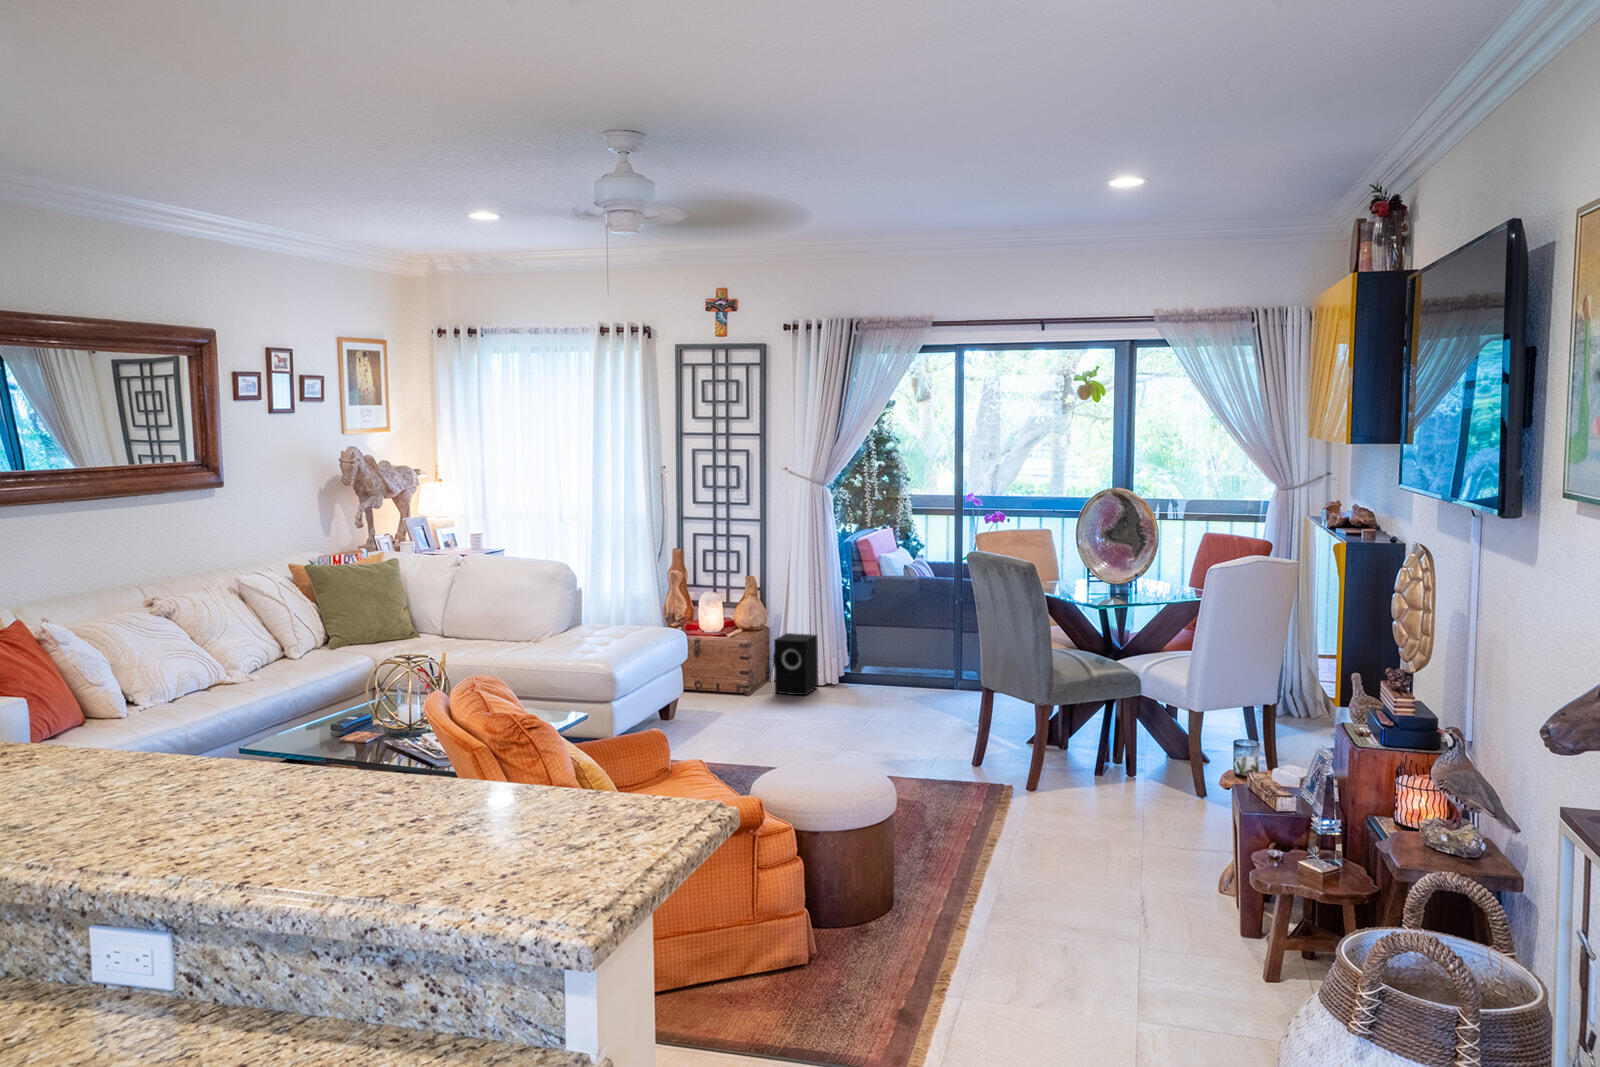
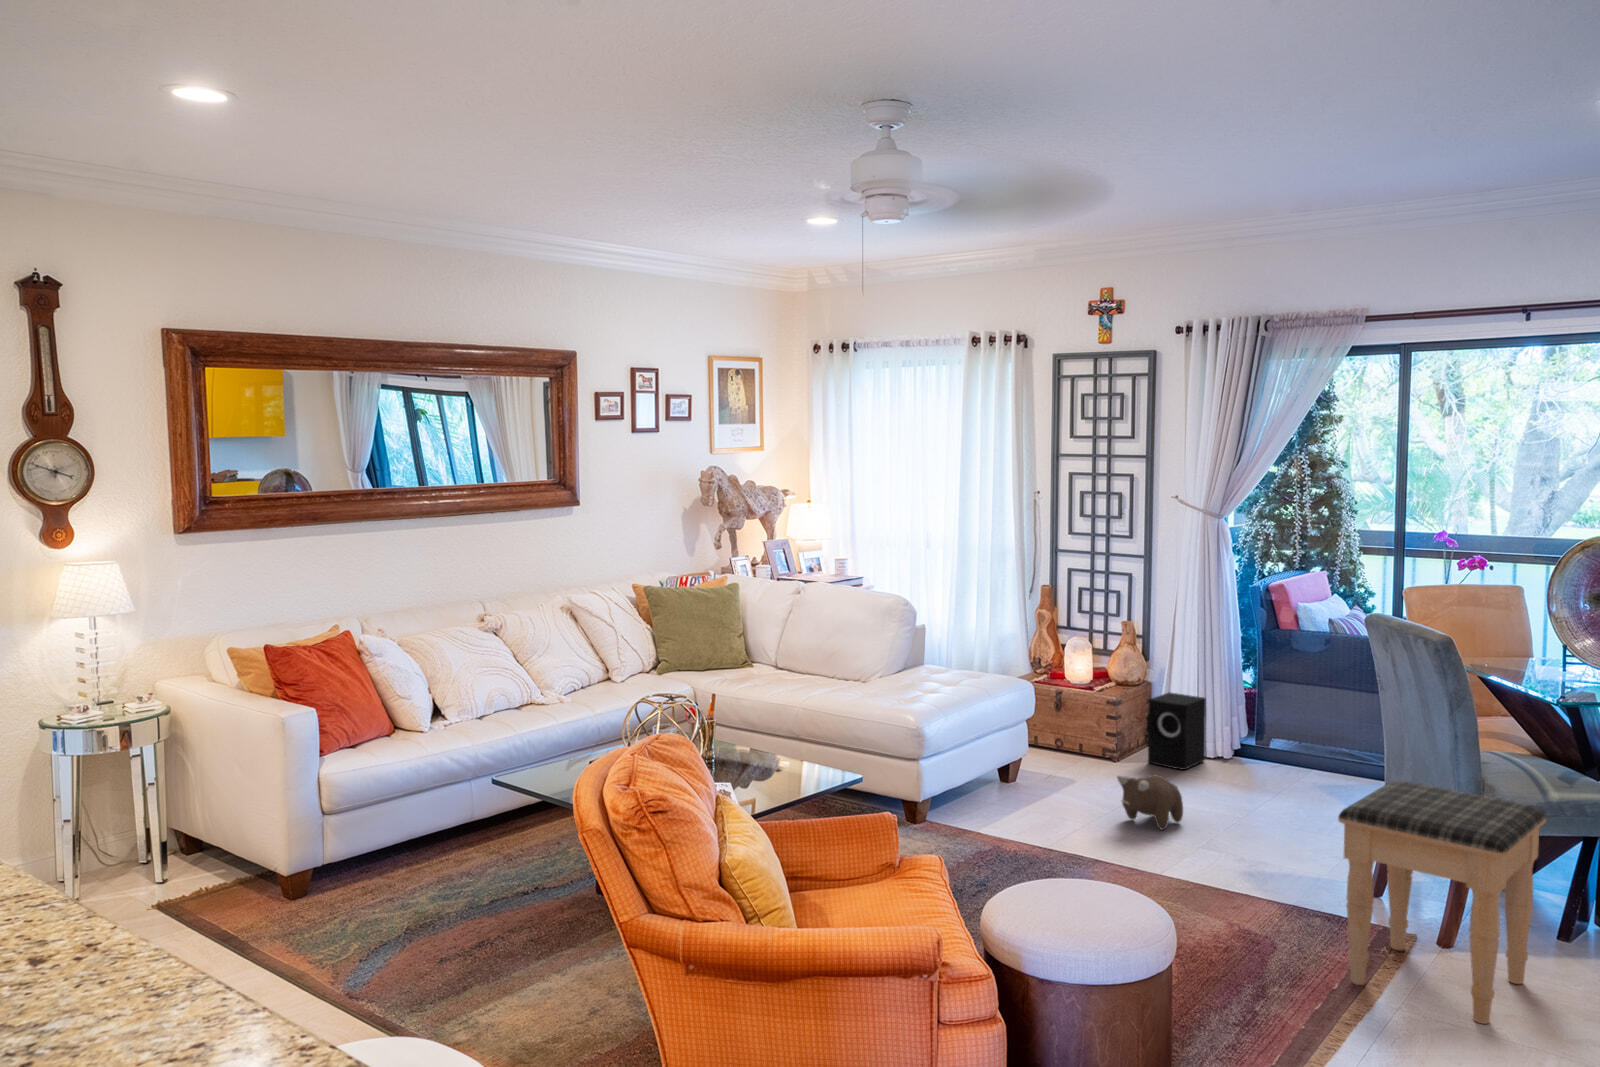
footstool: none [970,672,1094,830] -> present [1338,781,1546,1024]
plush toy: none [773,696,822,740] -> present [1117,775,1183,830]

